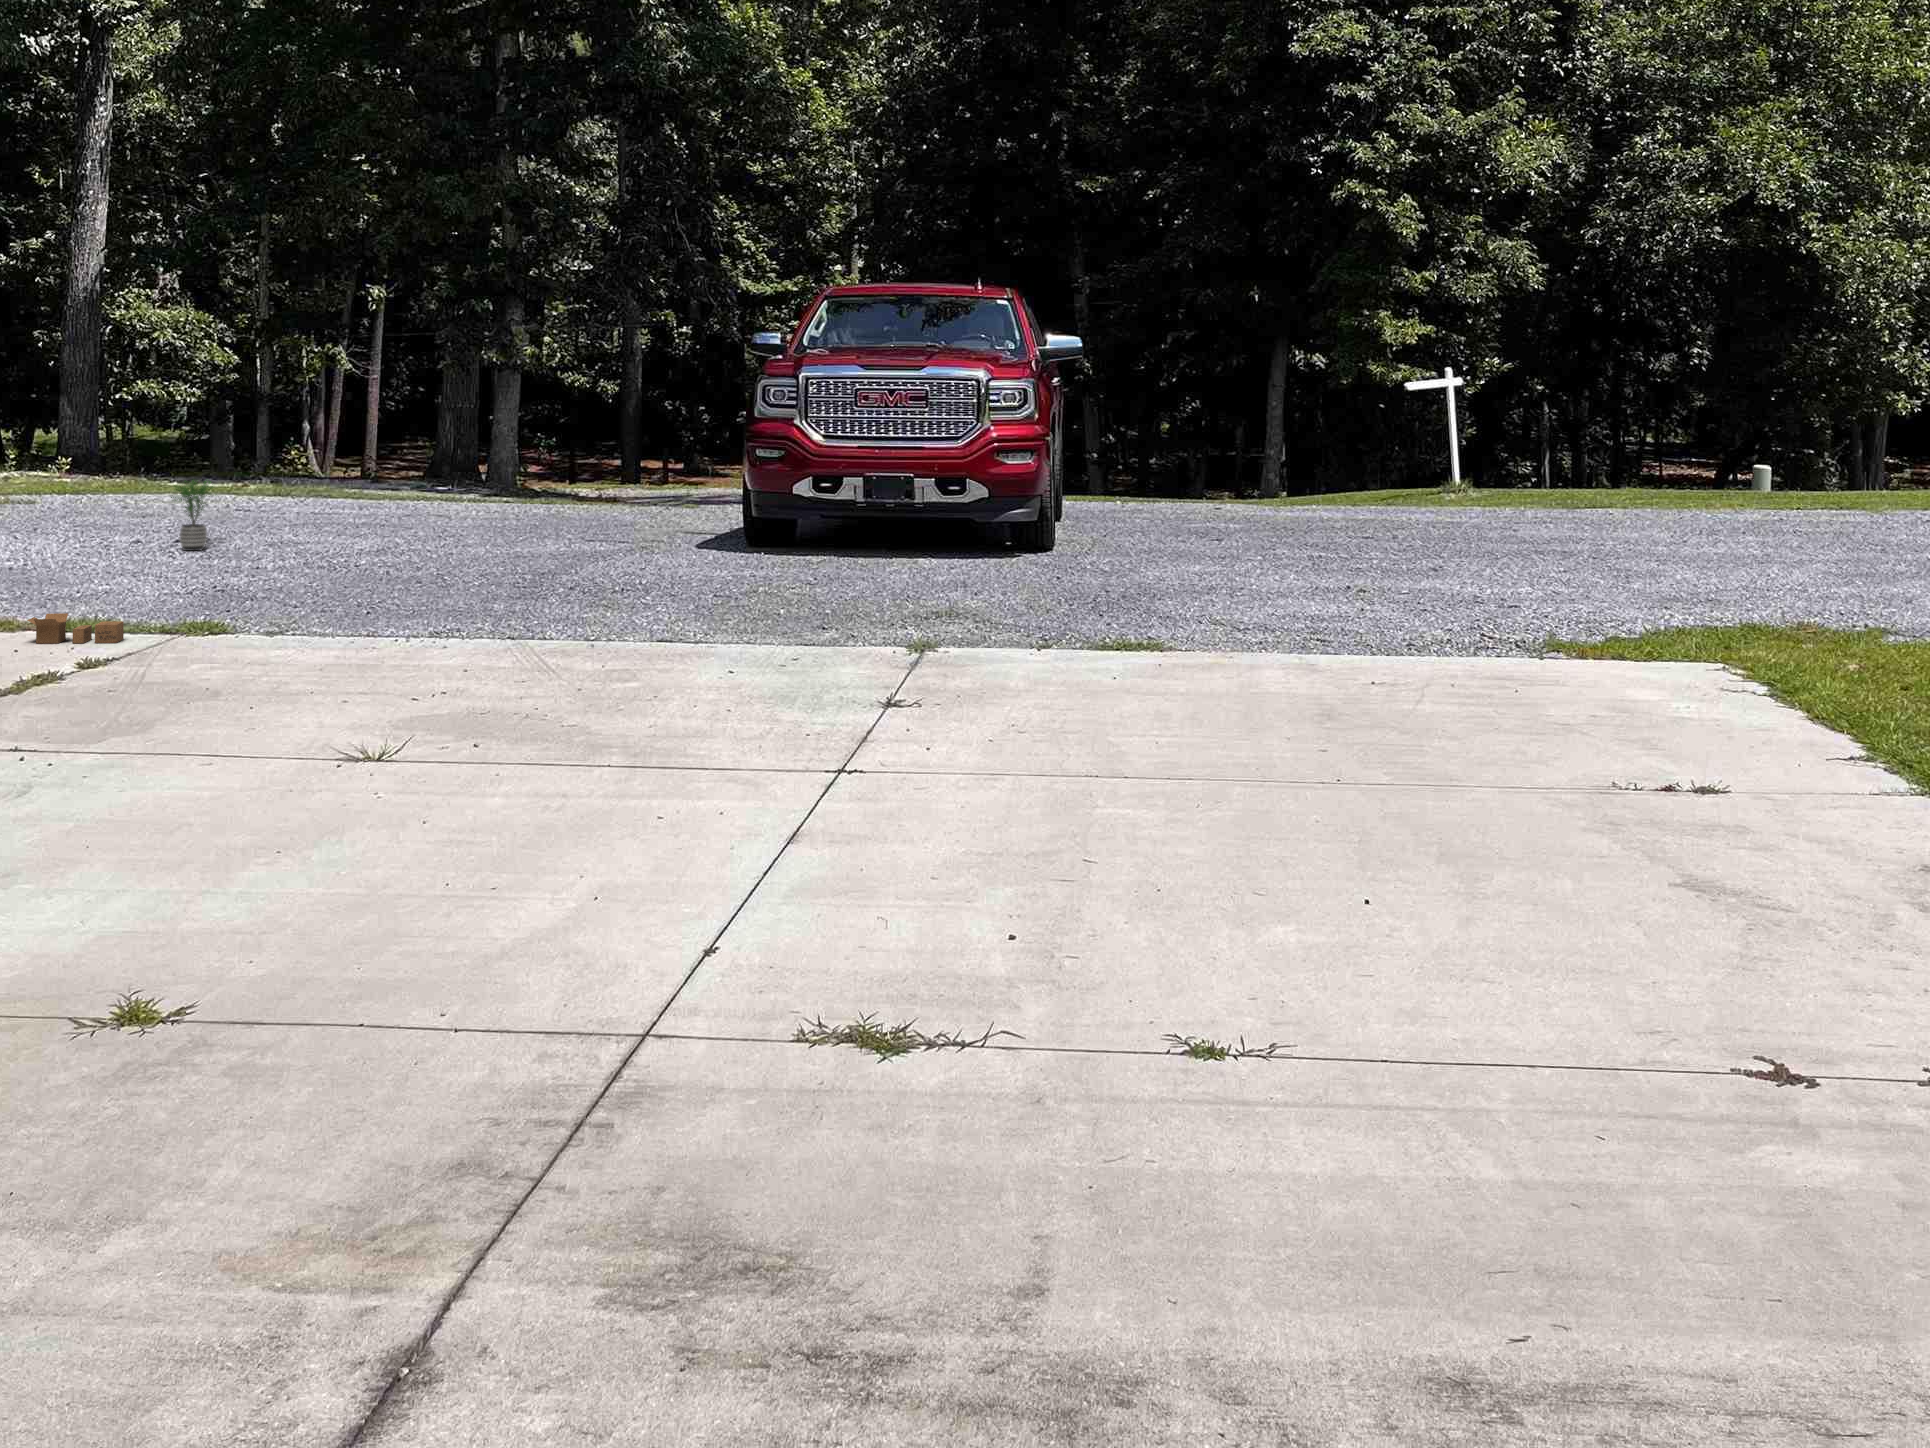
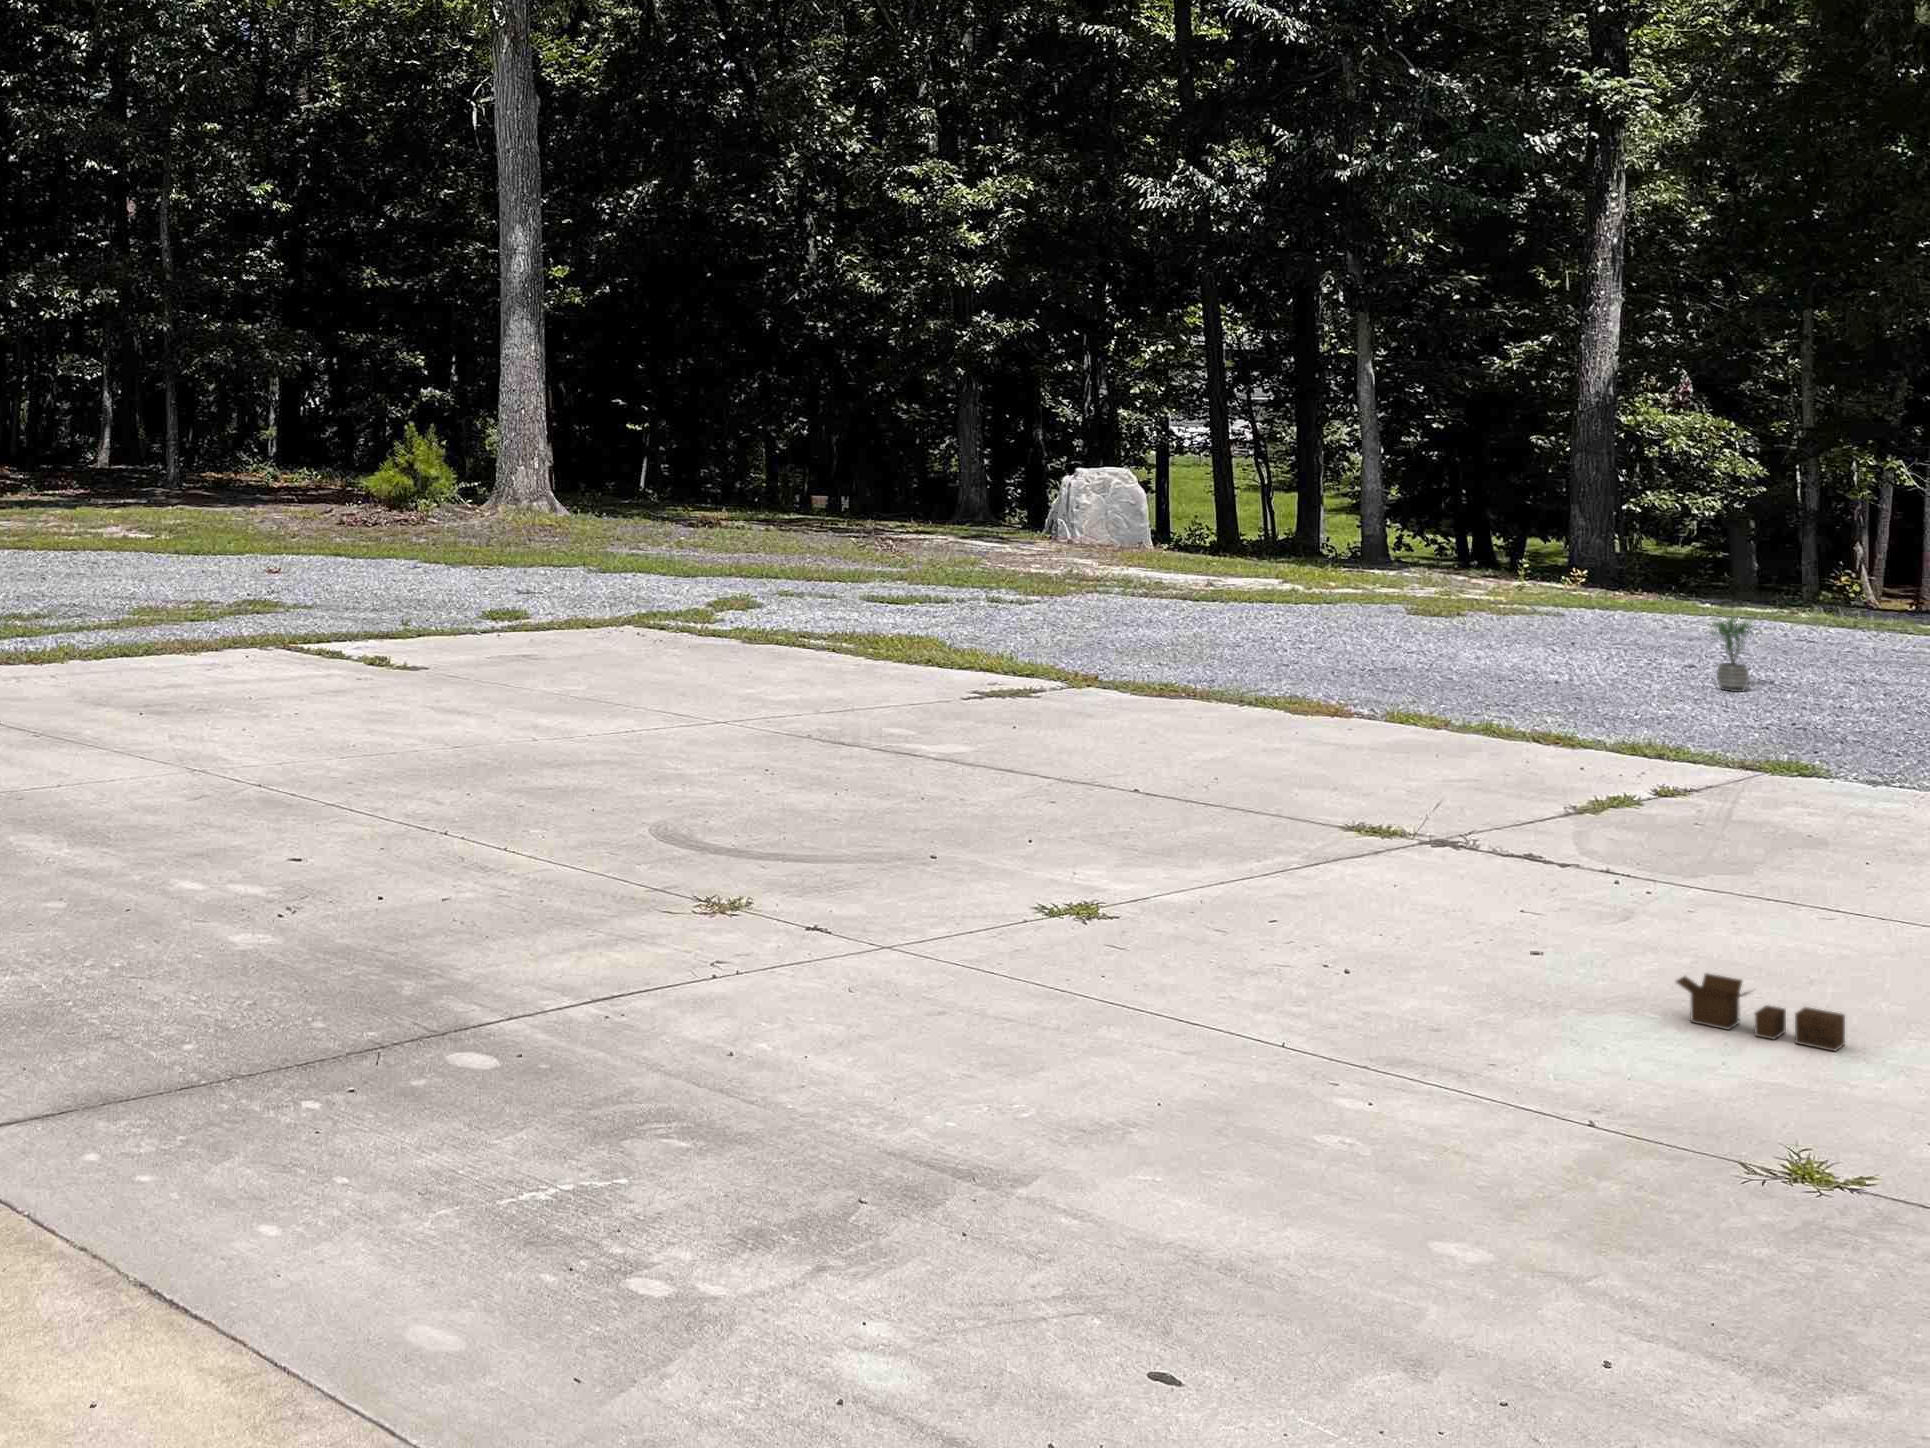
cardboard box: present [27,613,124,644] -> present [1676,973,1845,1051]

